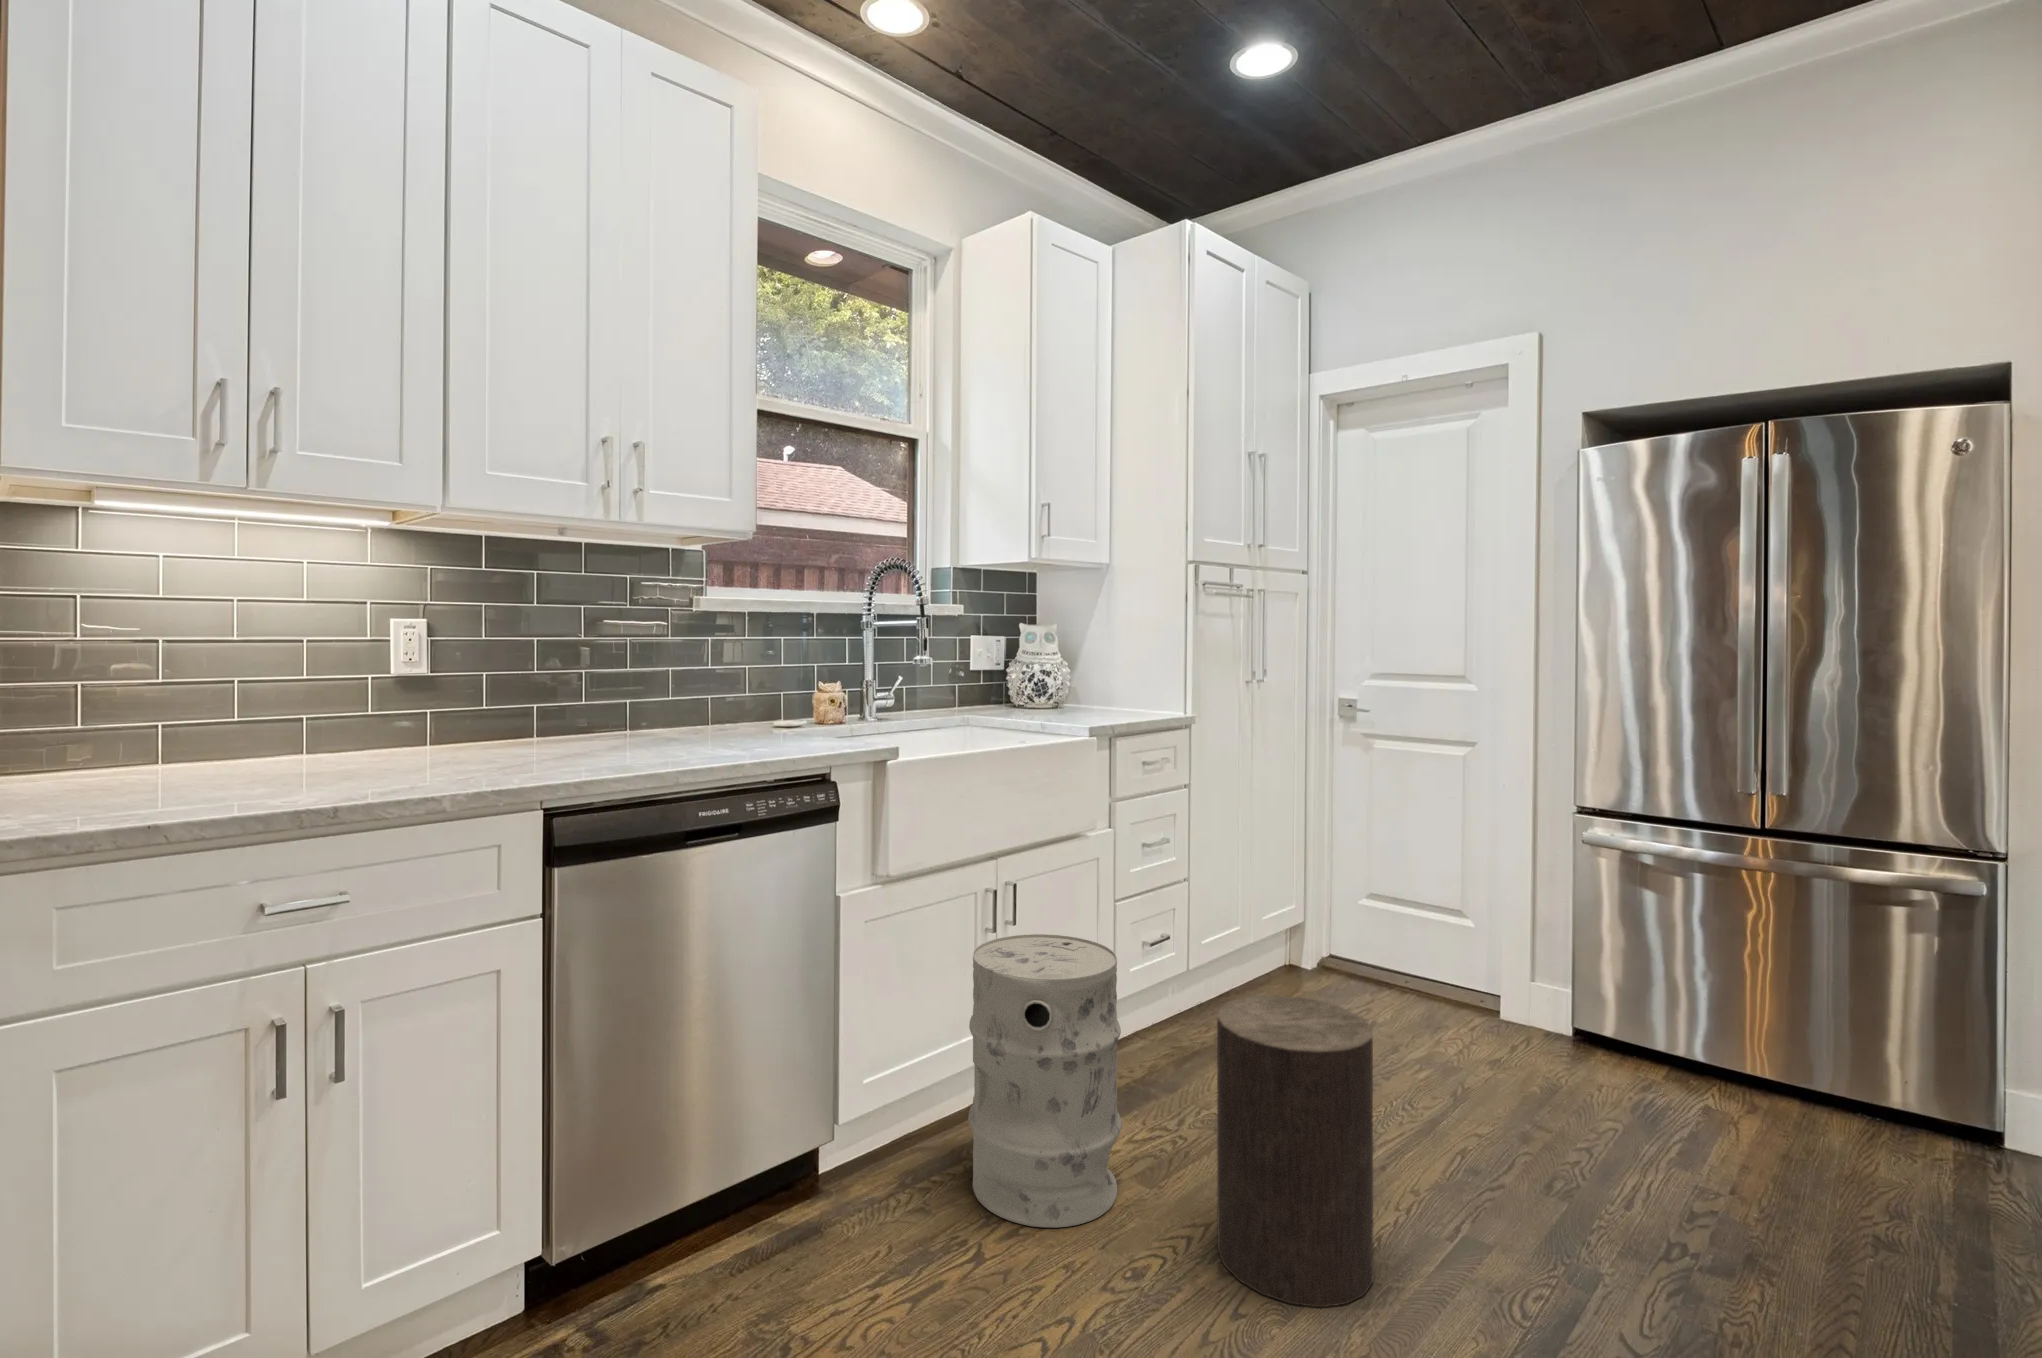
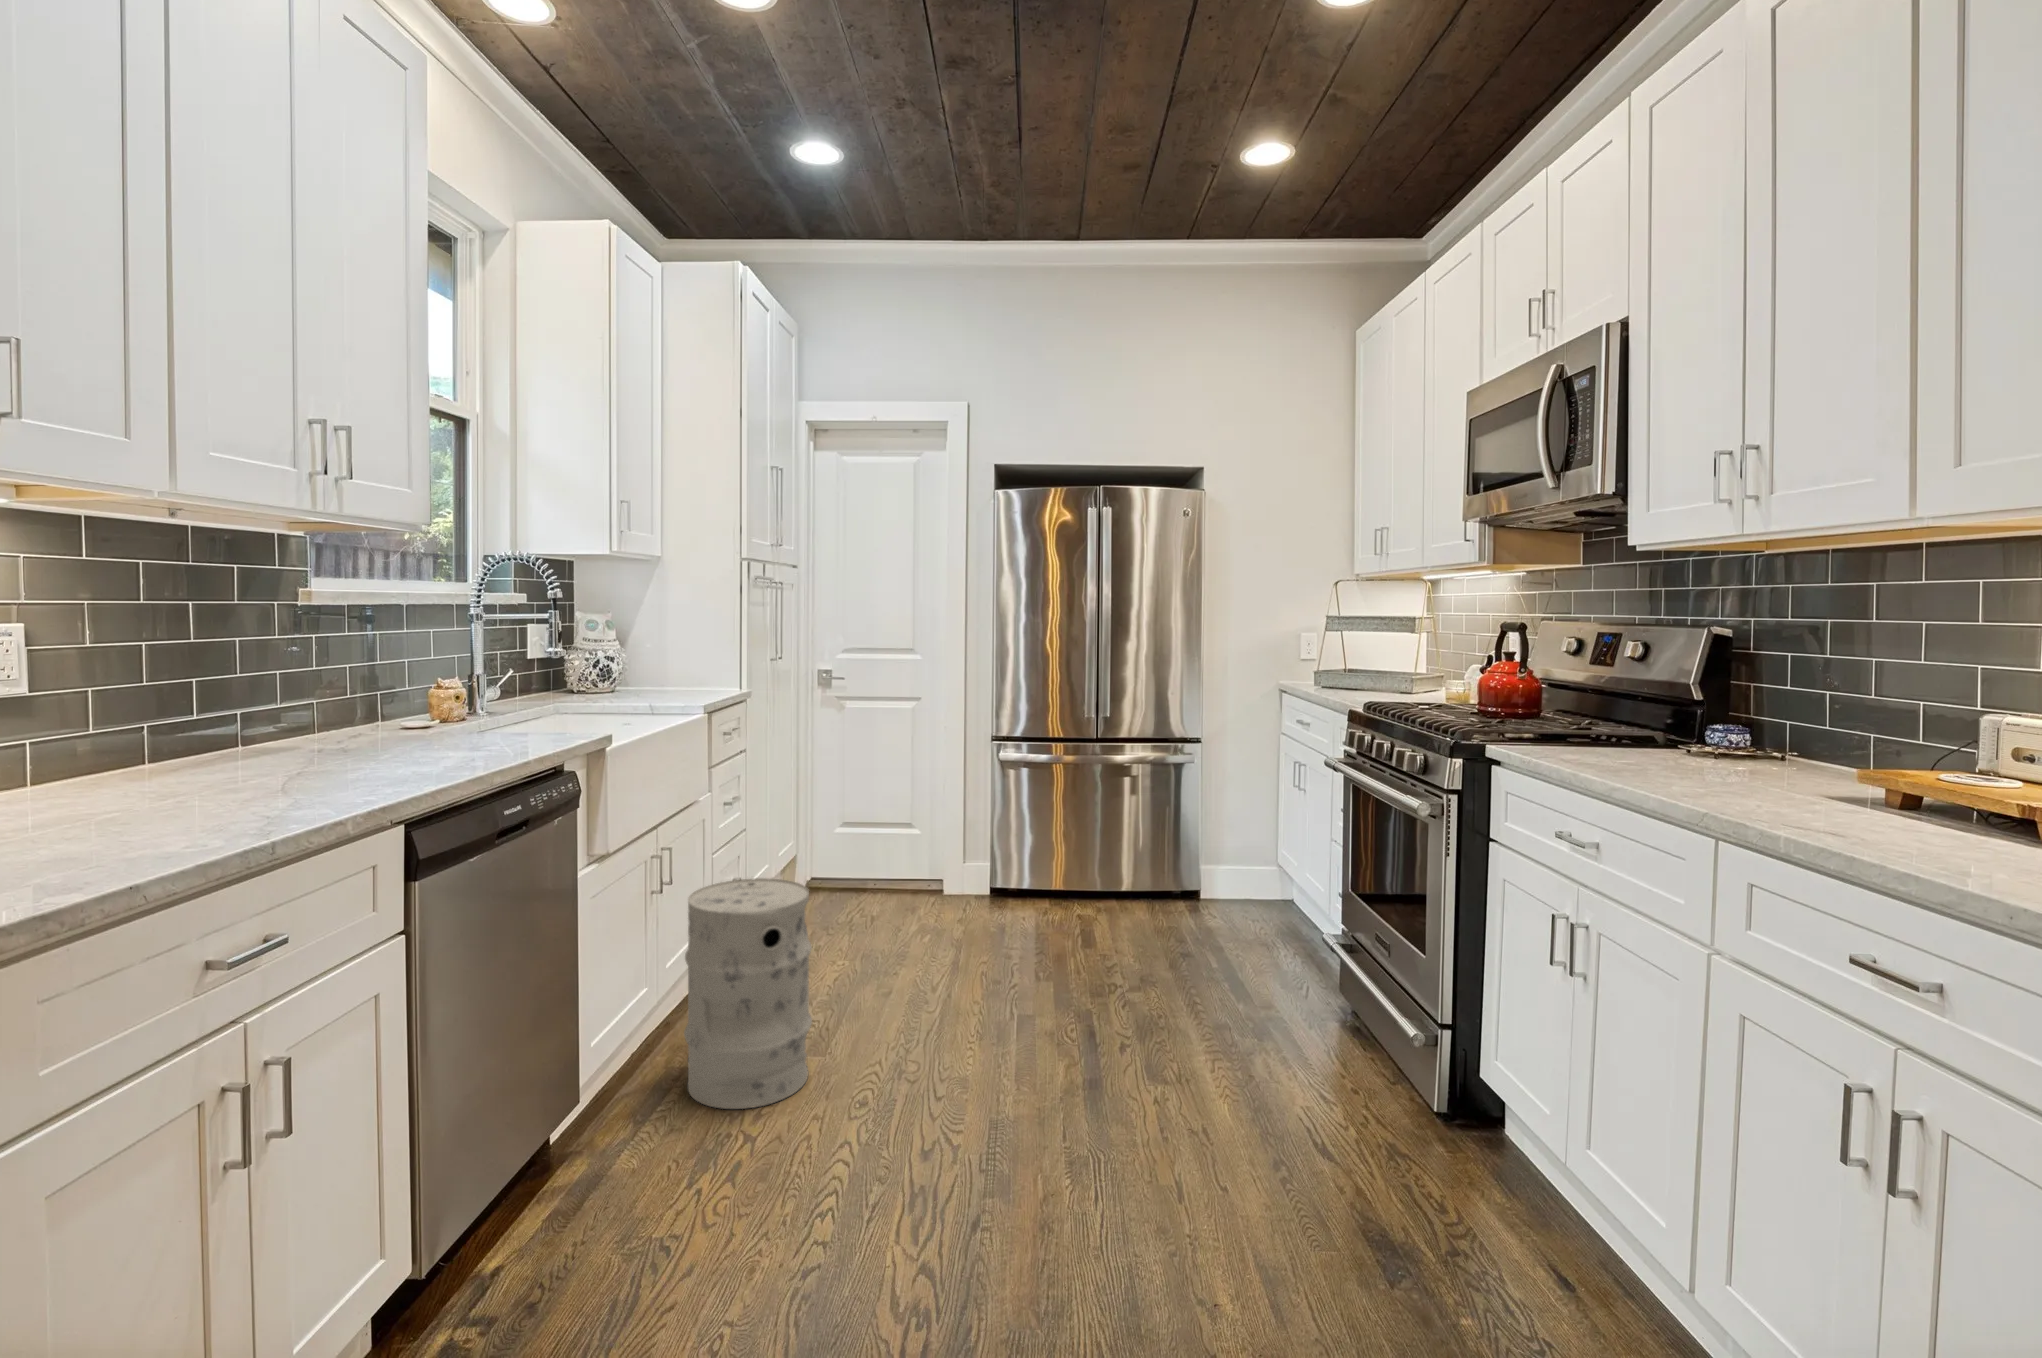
stool: present [1217,995,1373,1307] -> none [890,884,991,1081]

